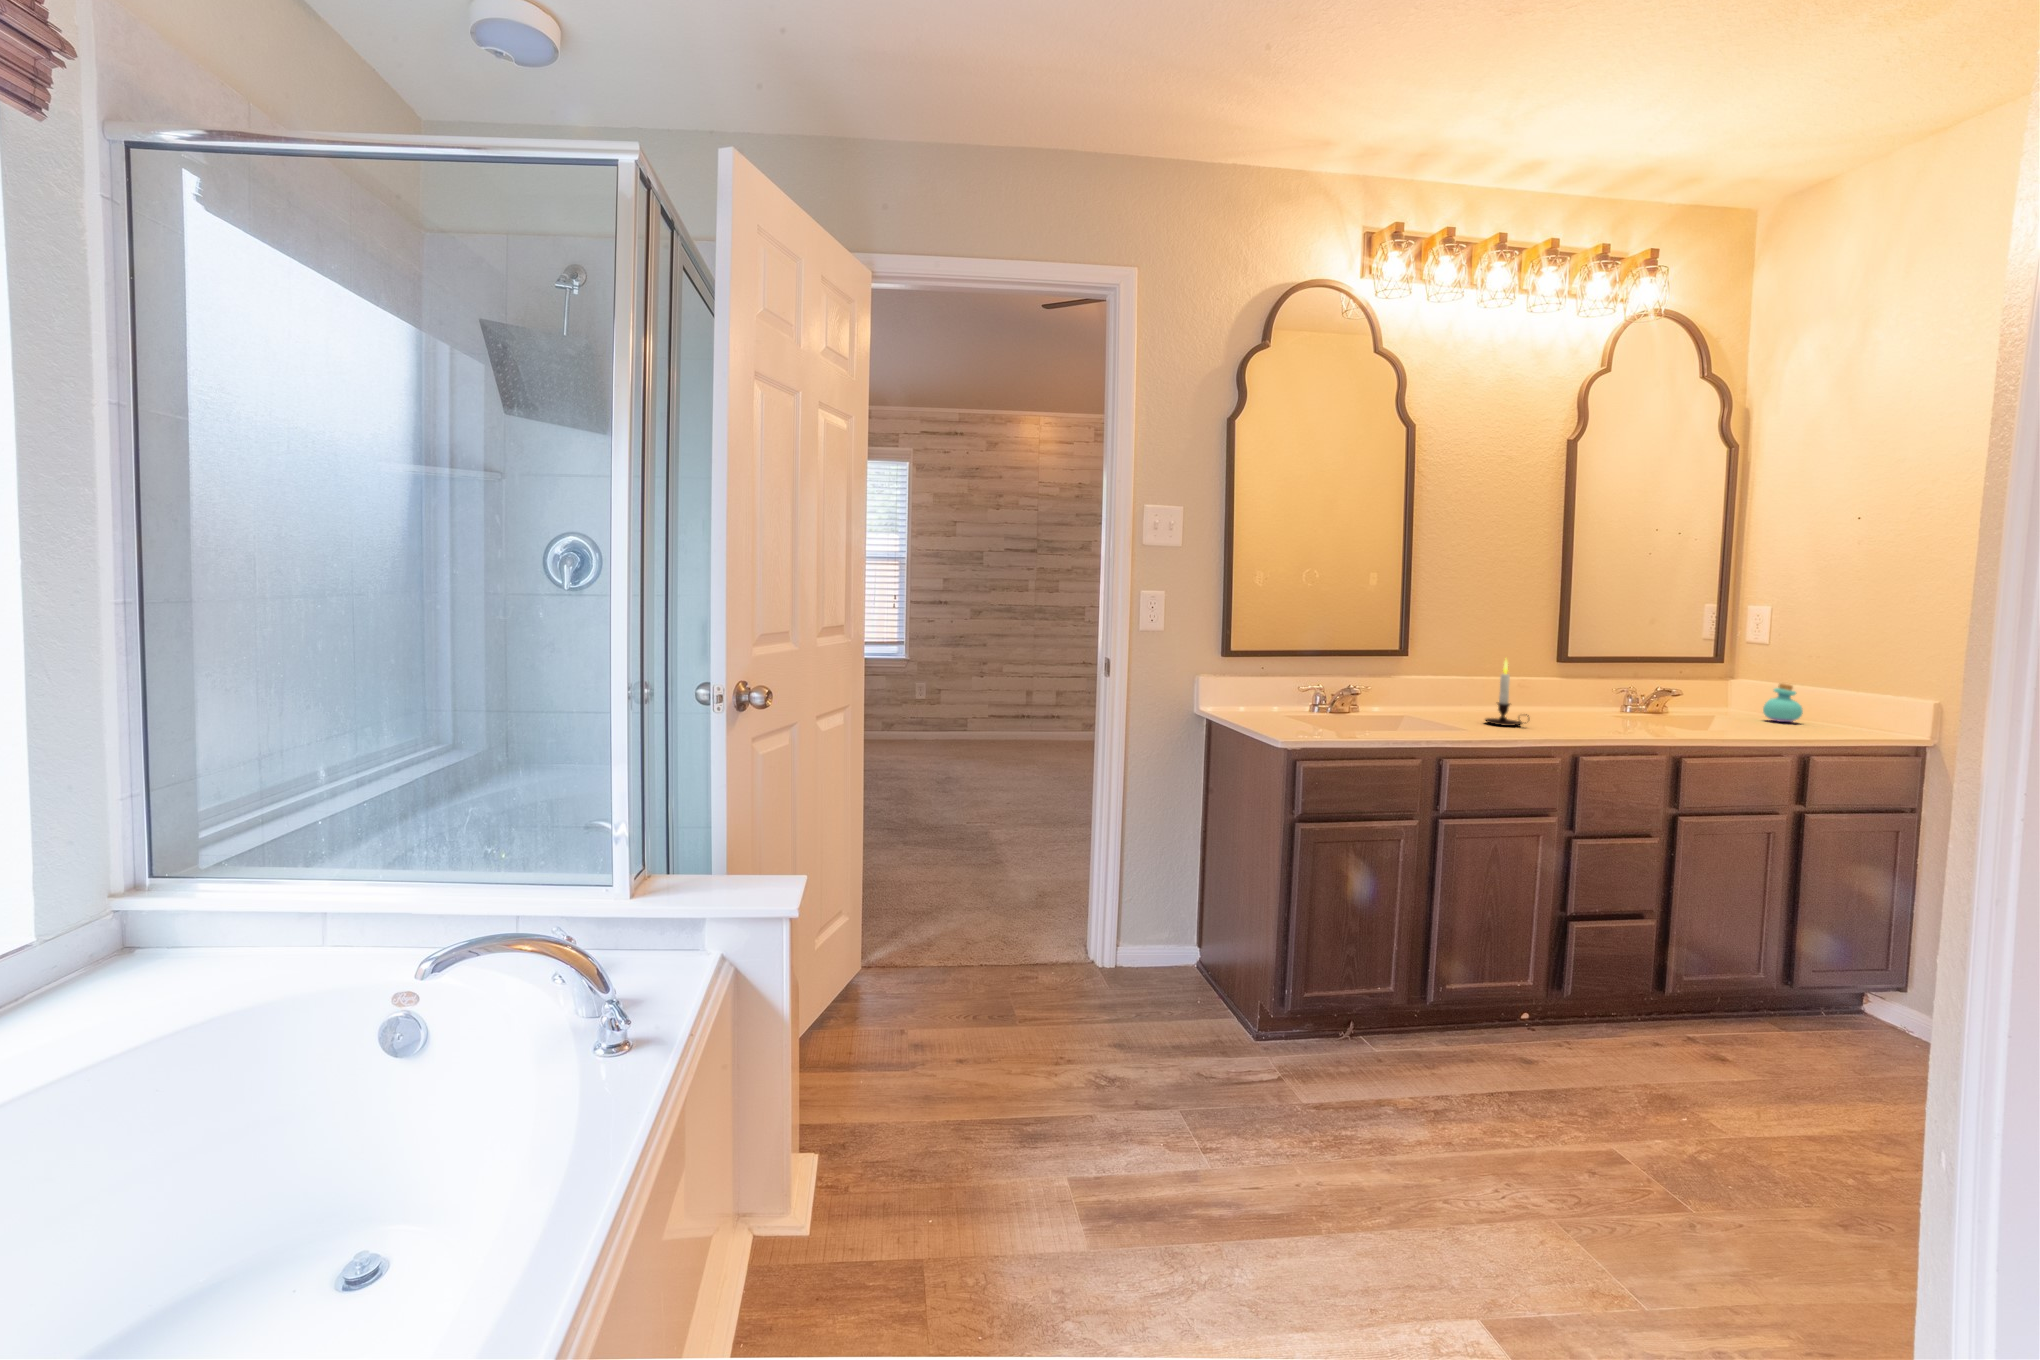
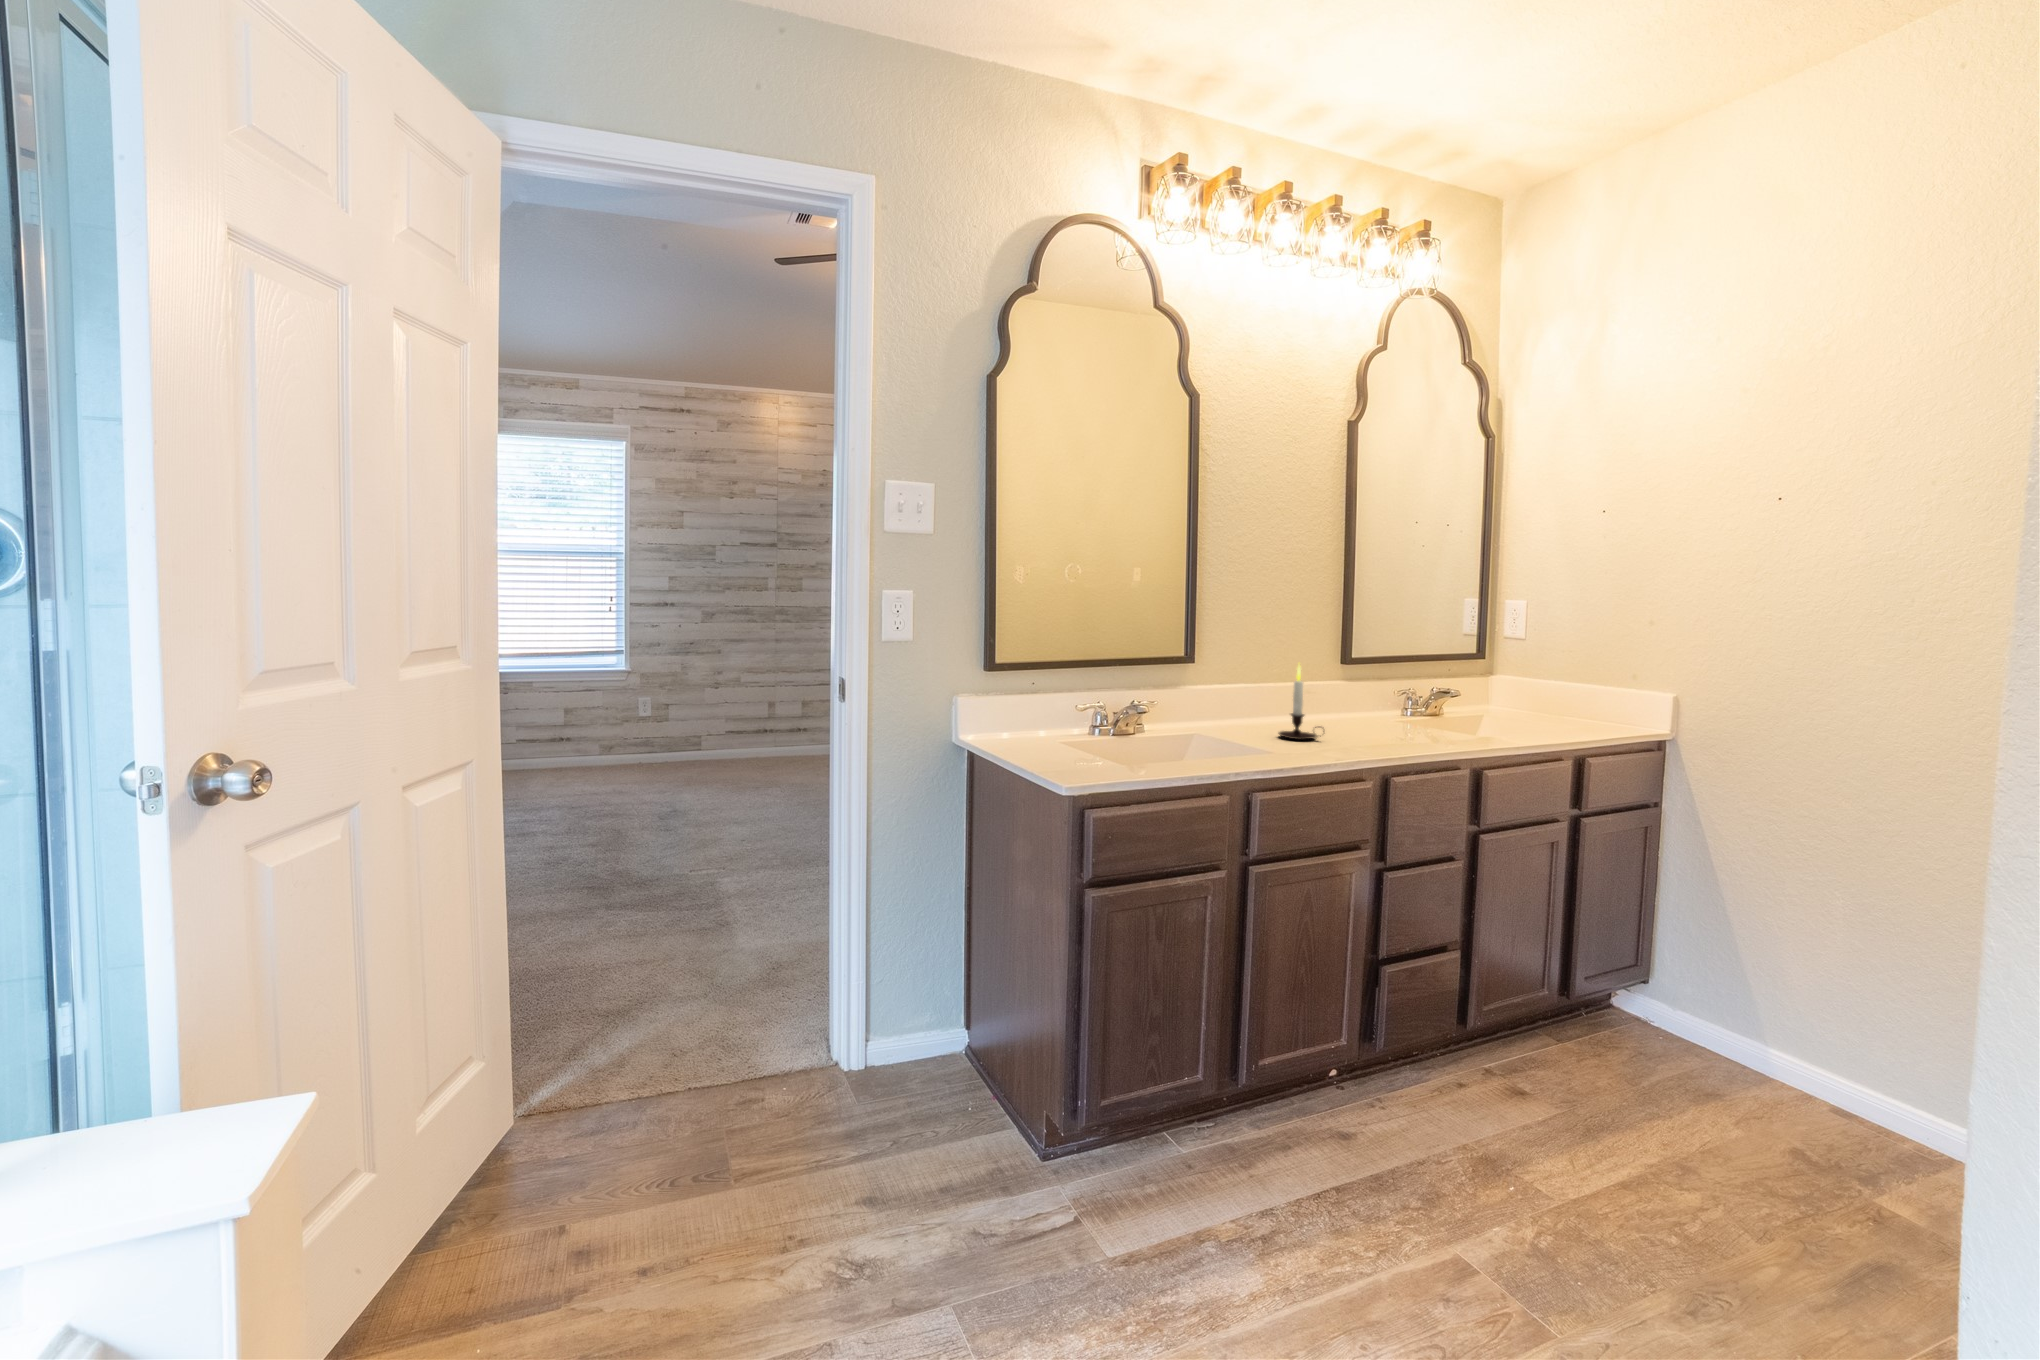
perfume bottle: present [1763,683,1803,722] -> none [1520,679,1555,718]

